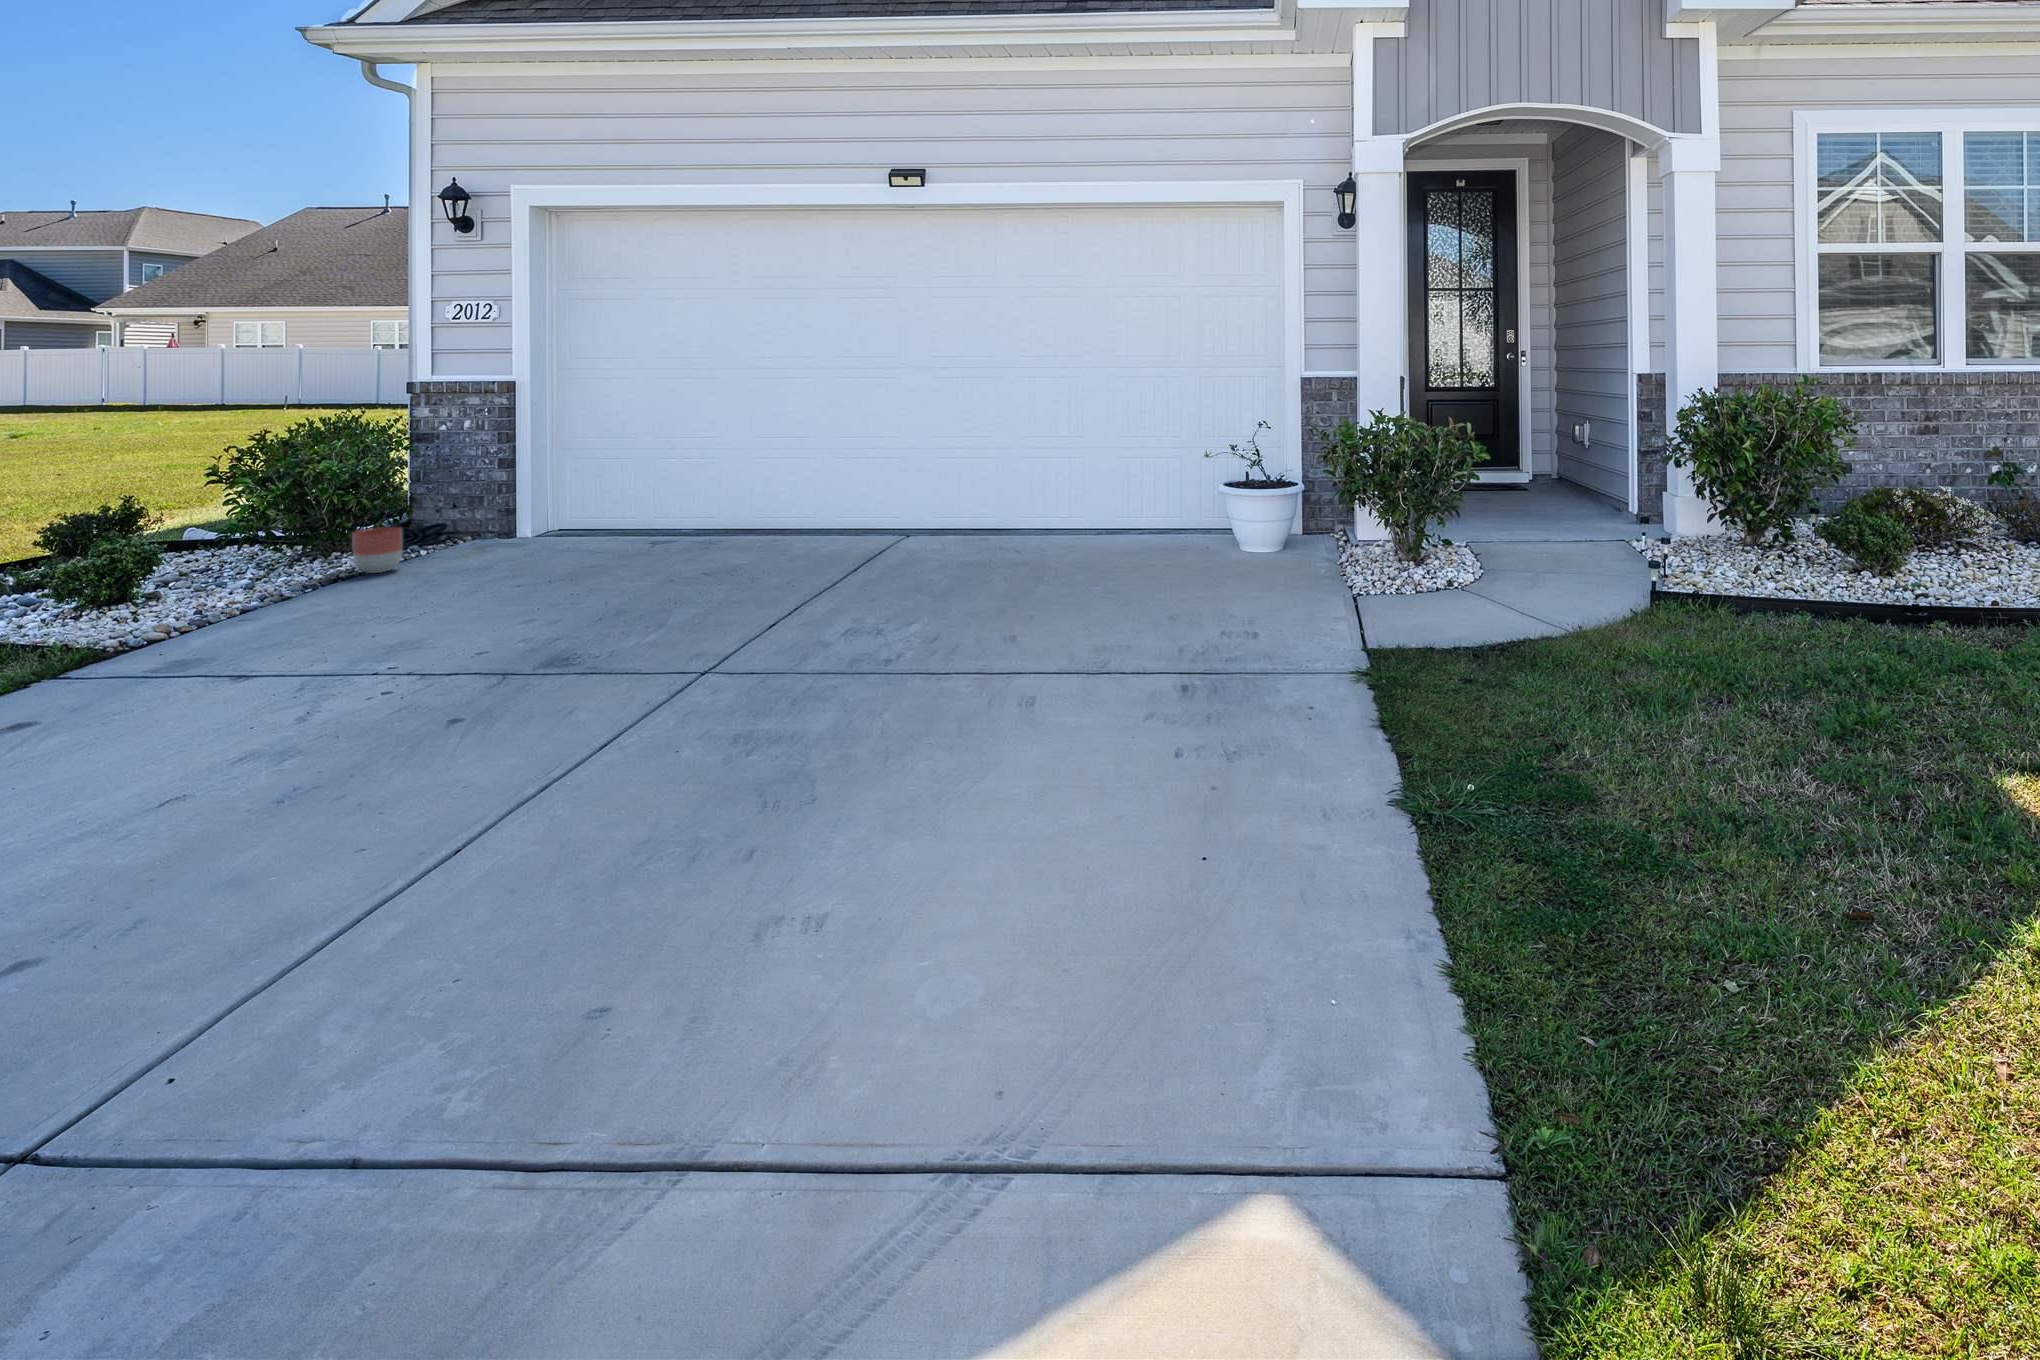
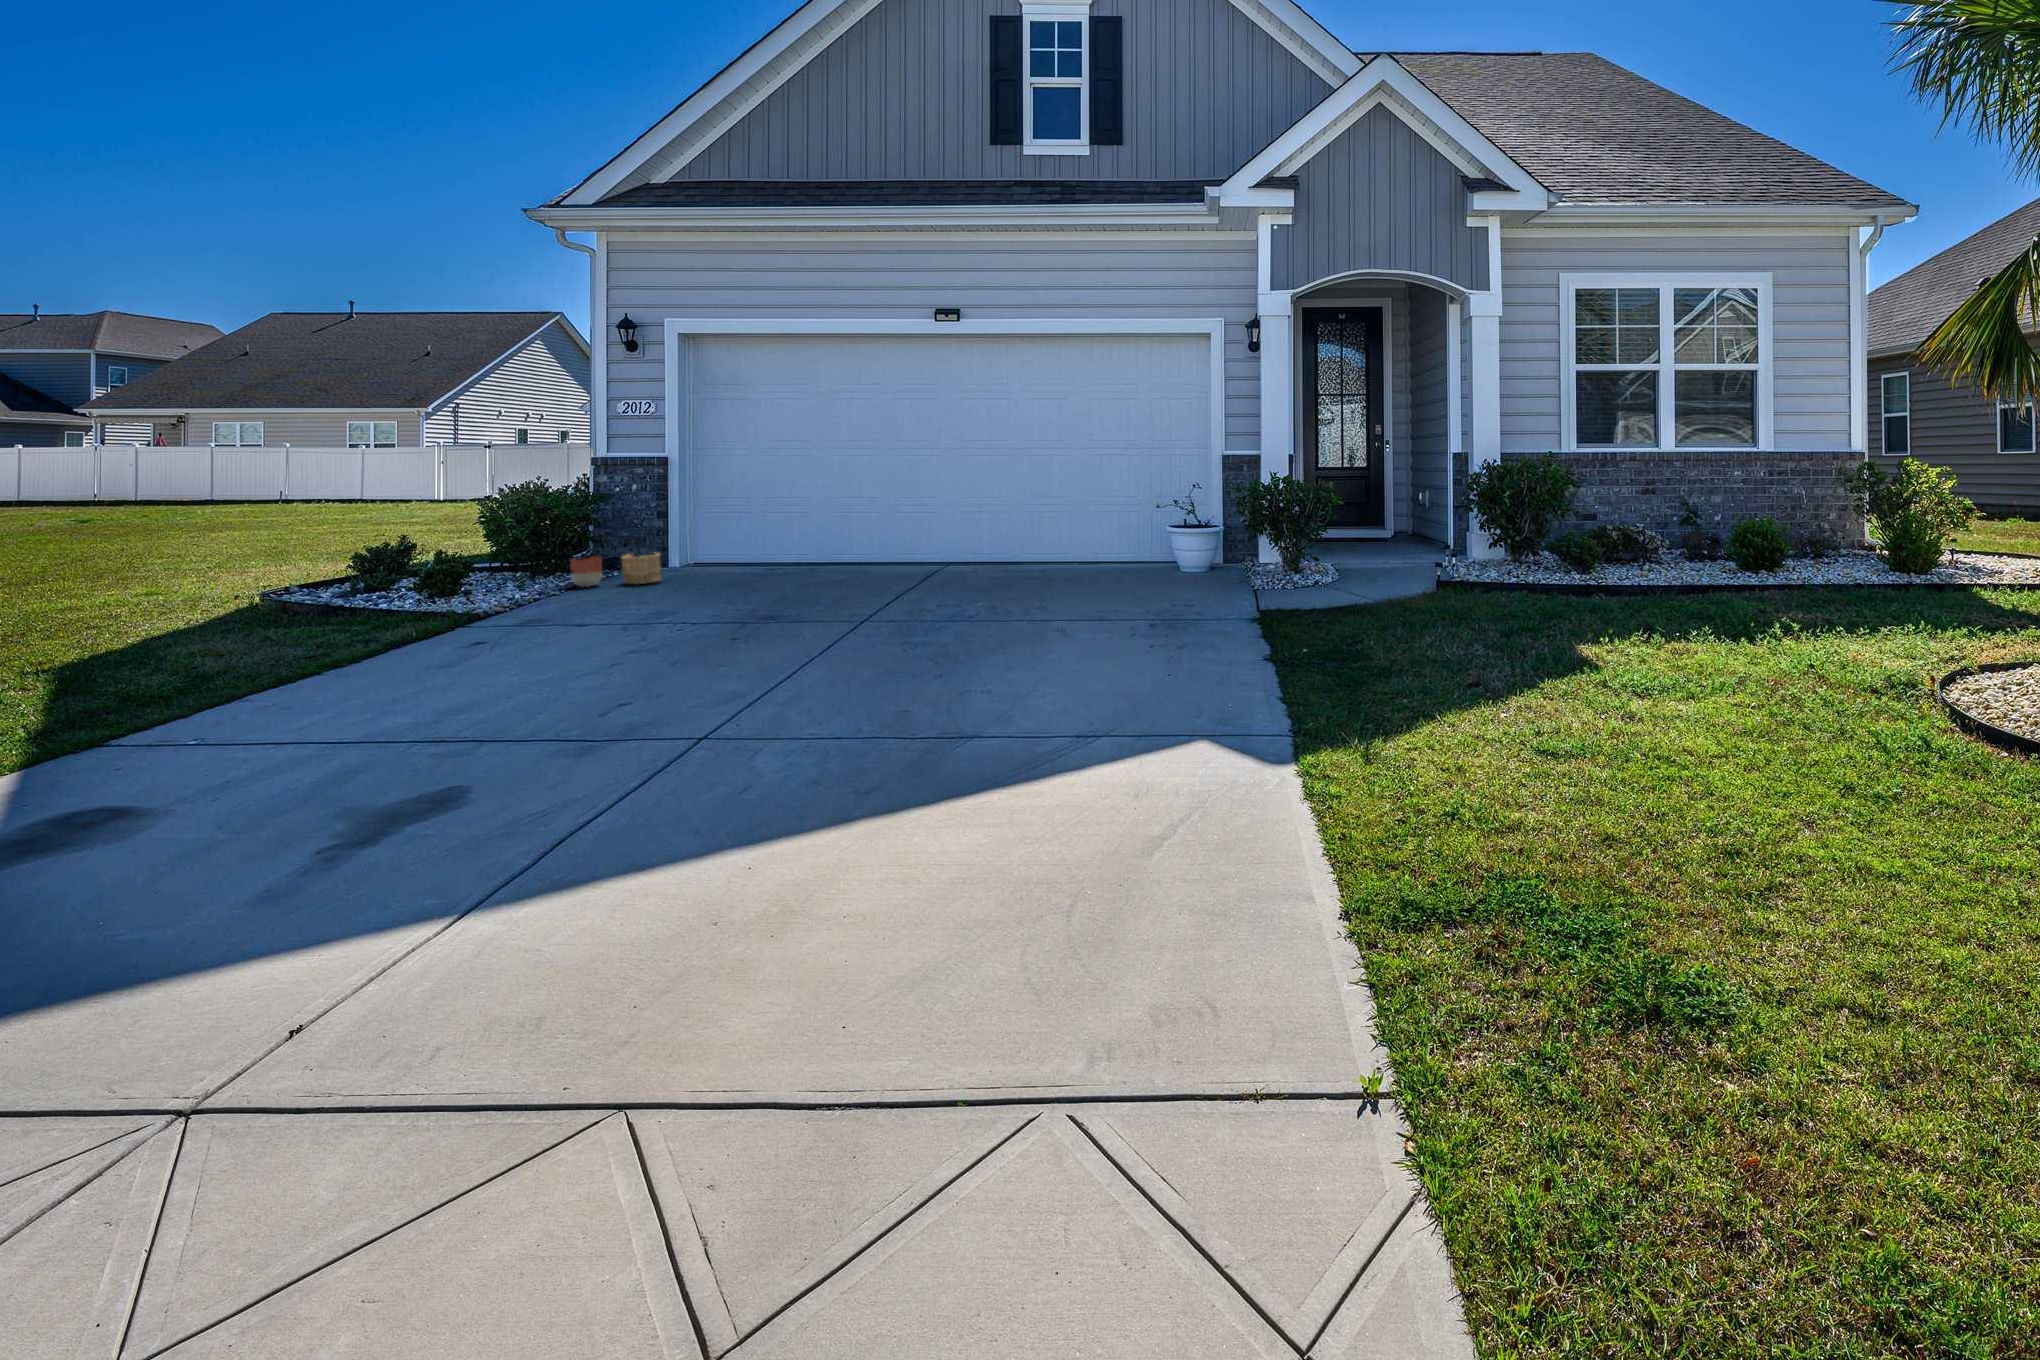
wooden bucket: none [432,519,493,568] -> present [622,553,661,584]

